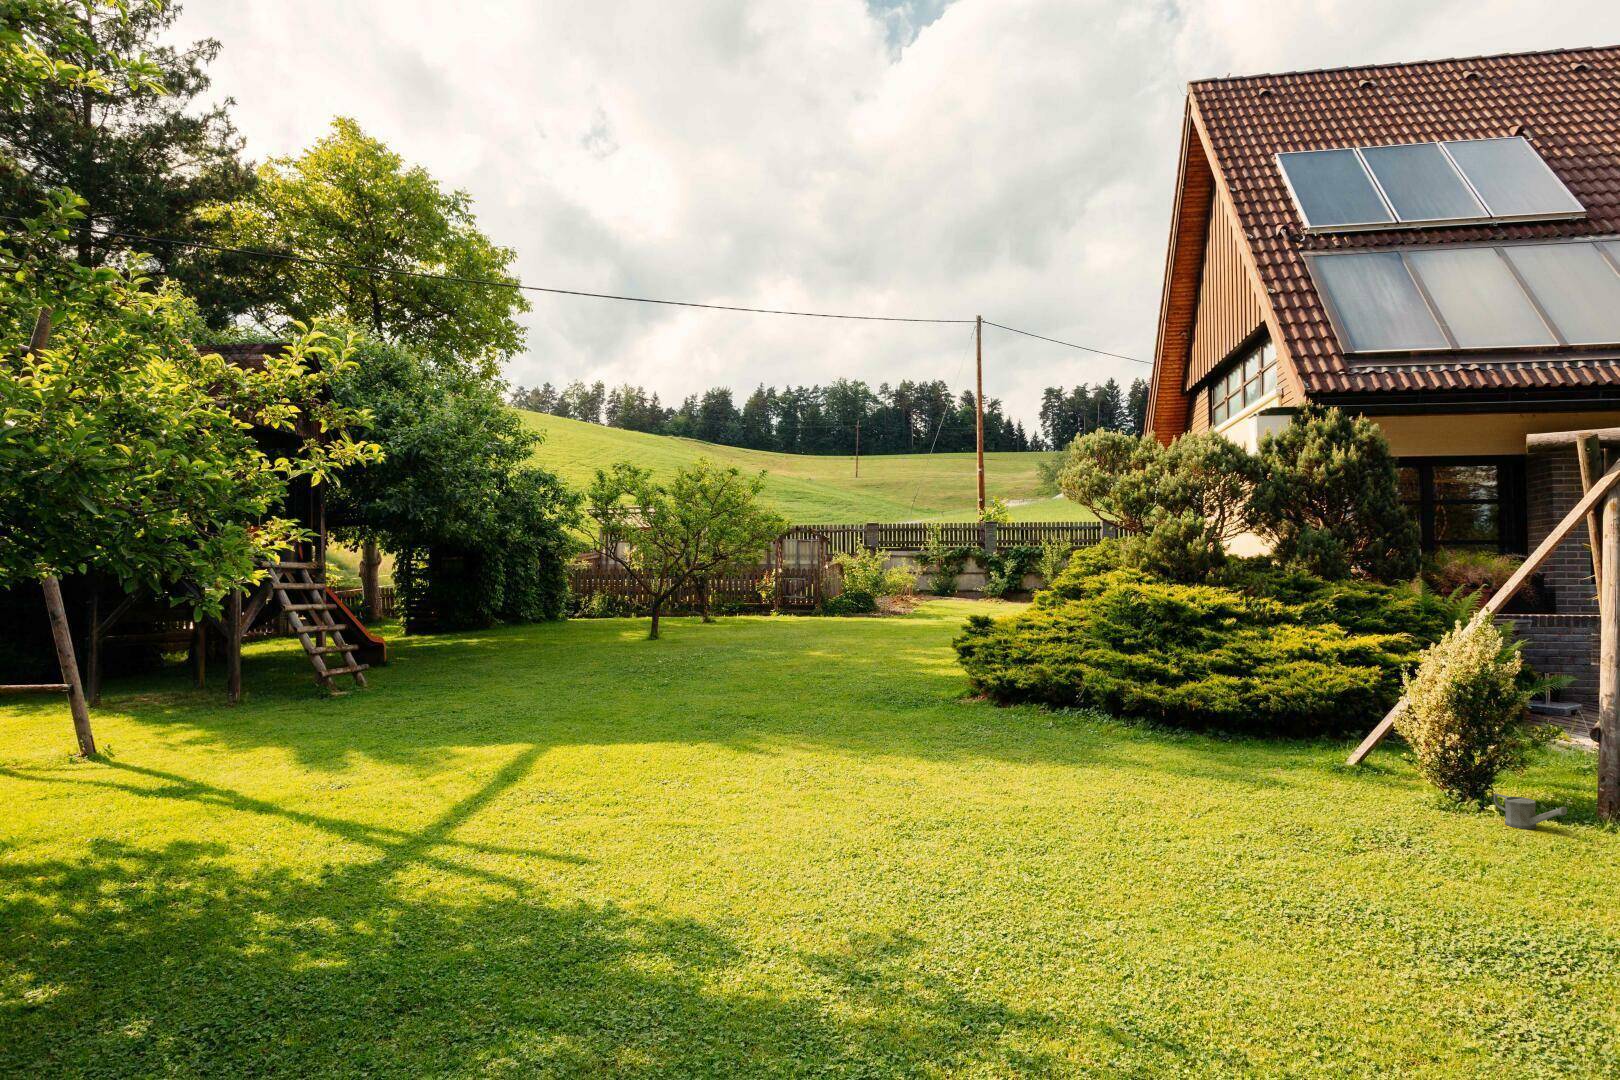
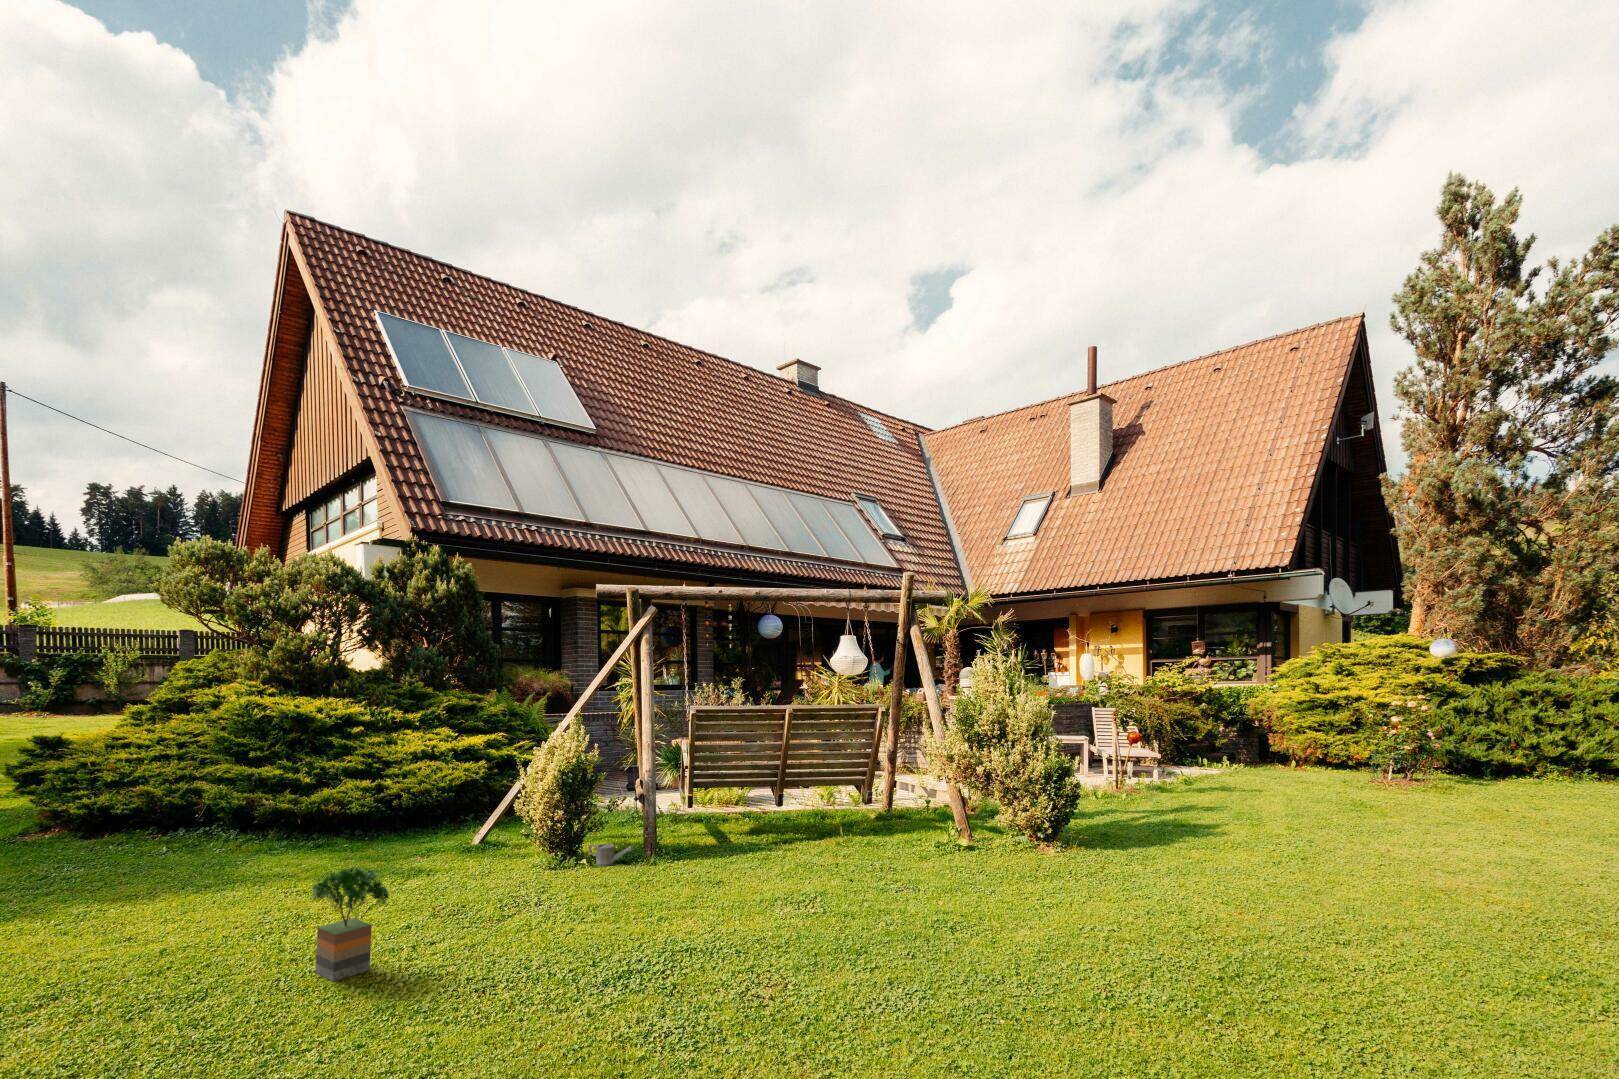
potted tree: none [1072,750,1154,866] -> present [311,867,390,982]

